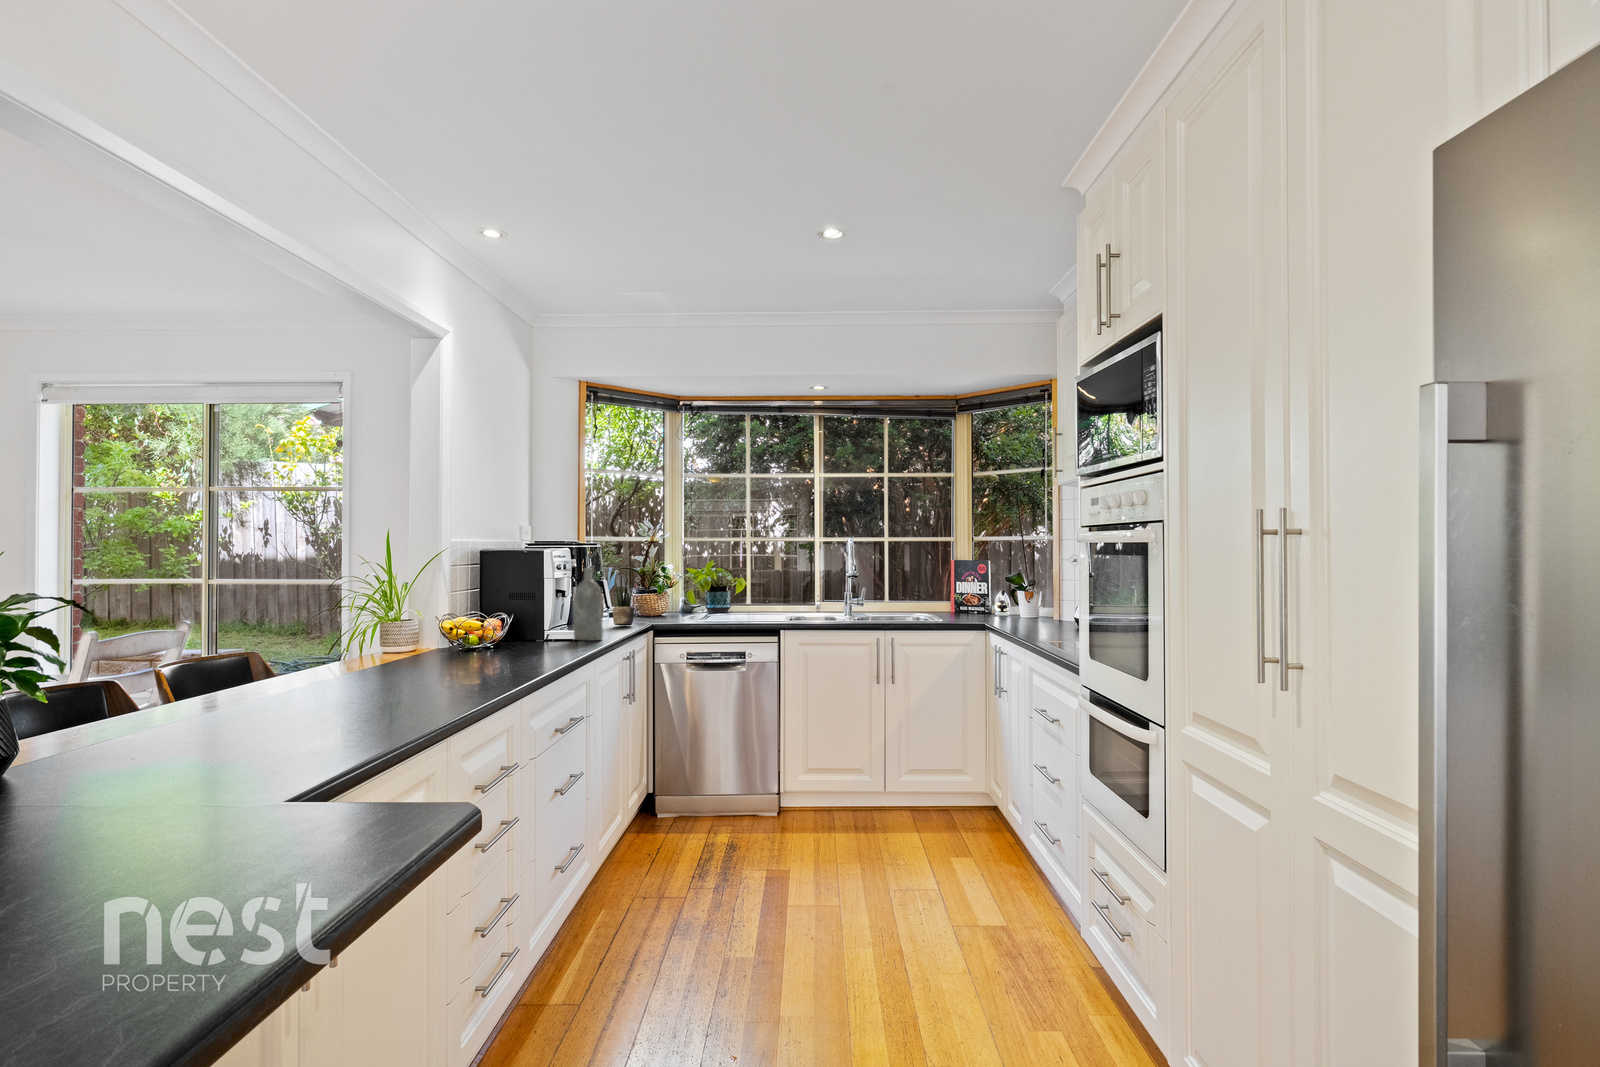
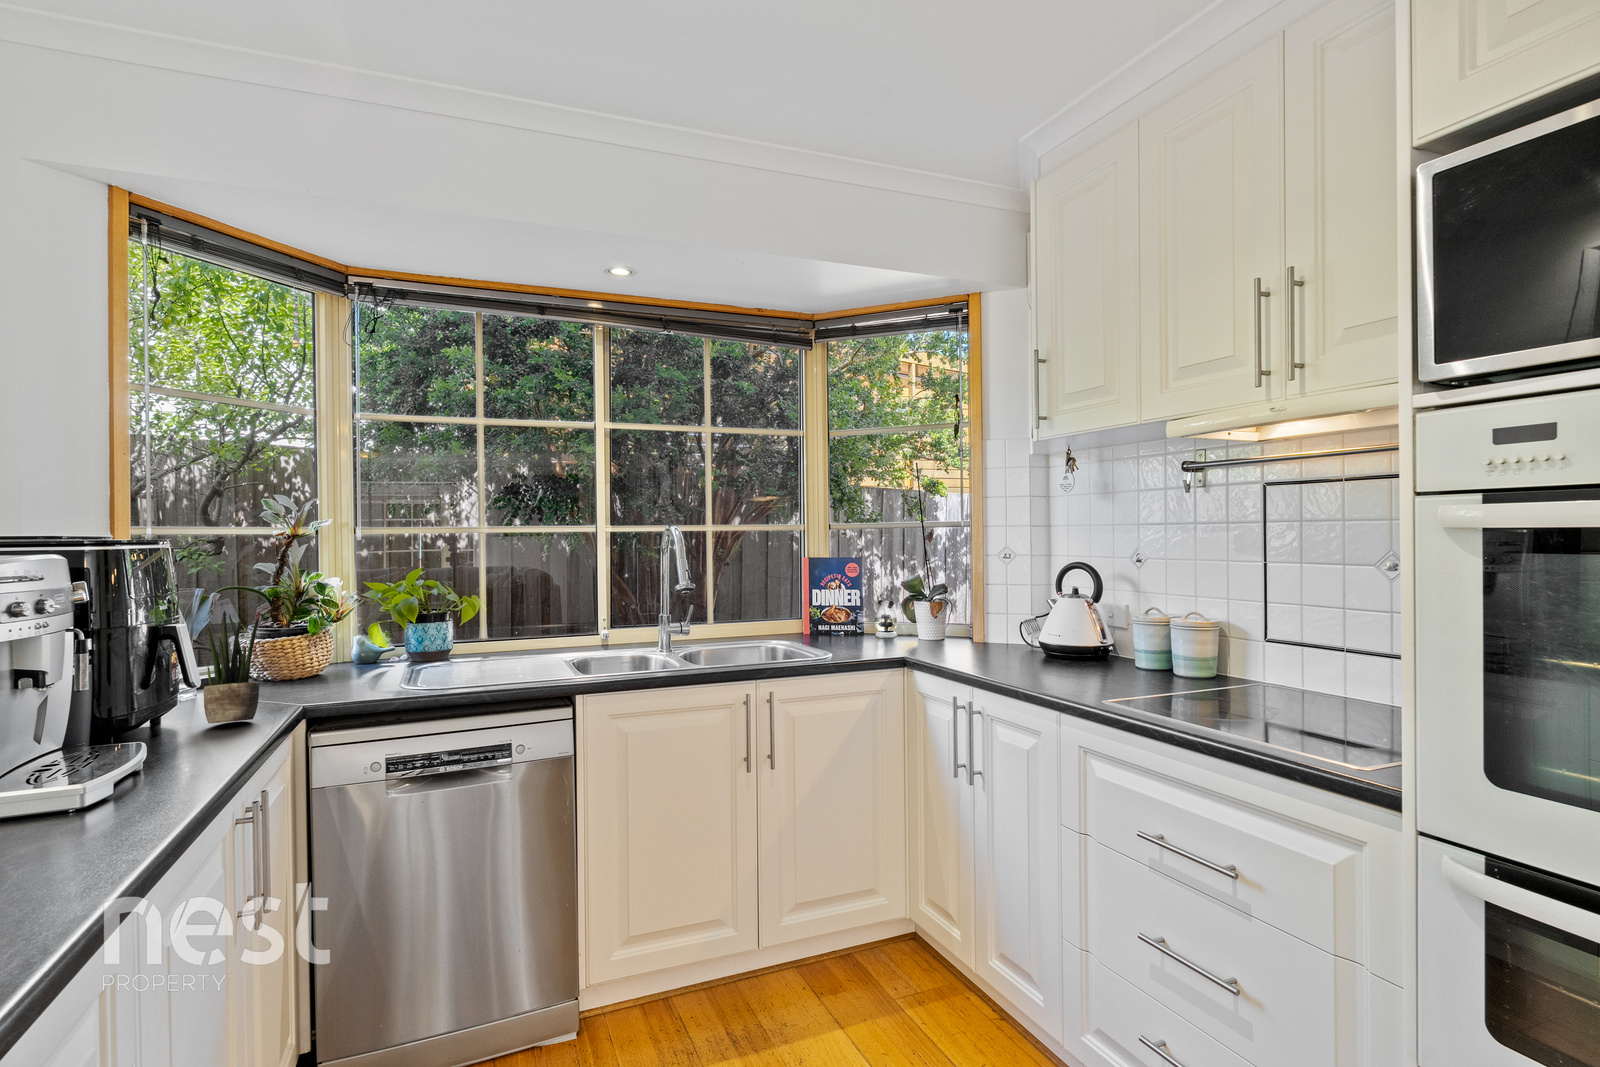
bottle: present [574,568,603,641] -> none [75,618,168,809]

